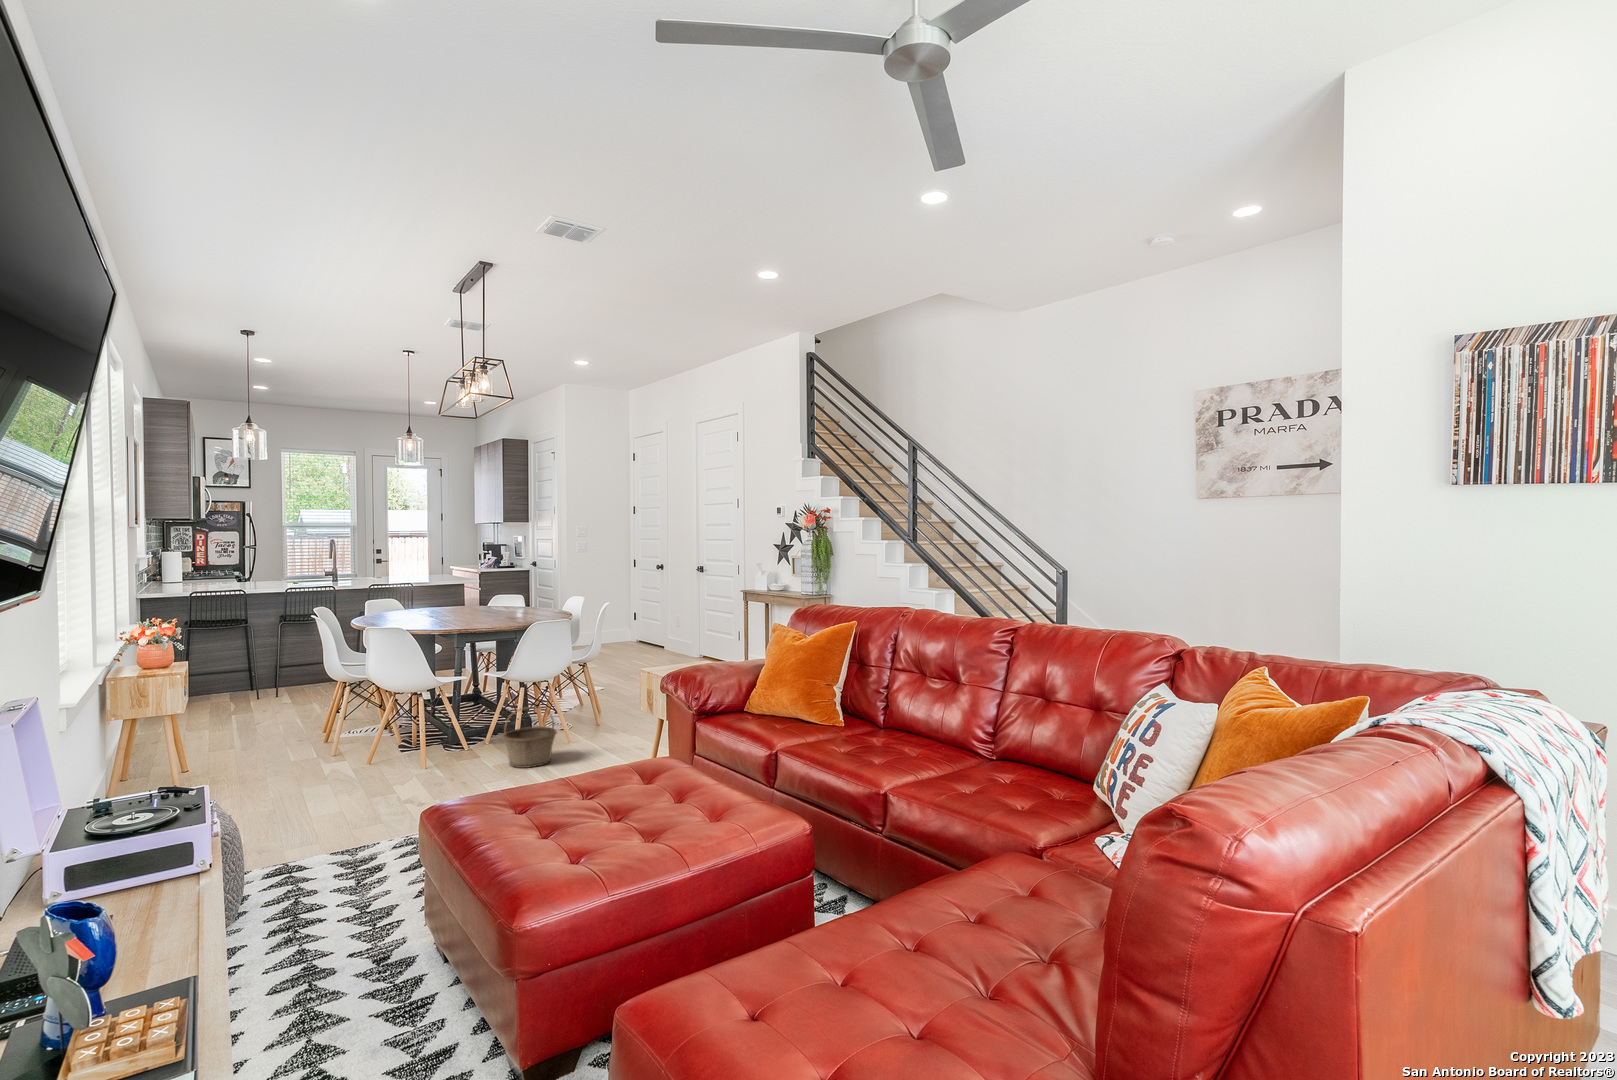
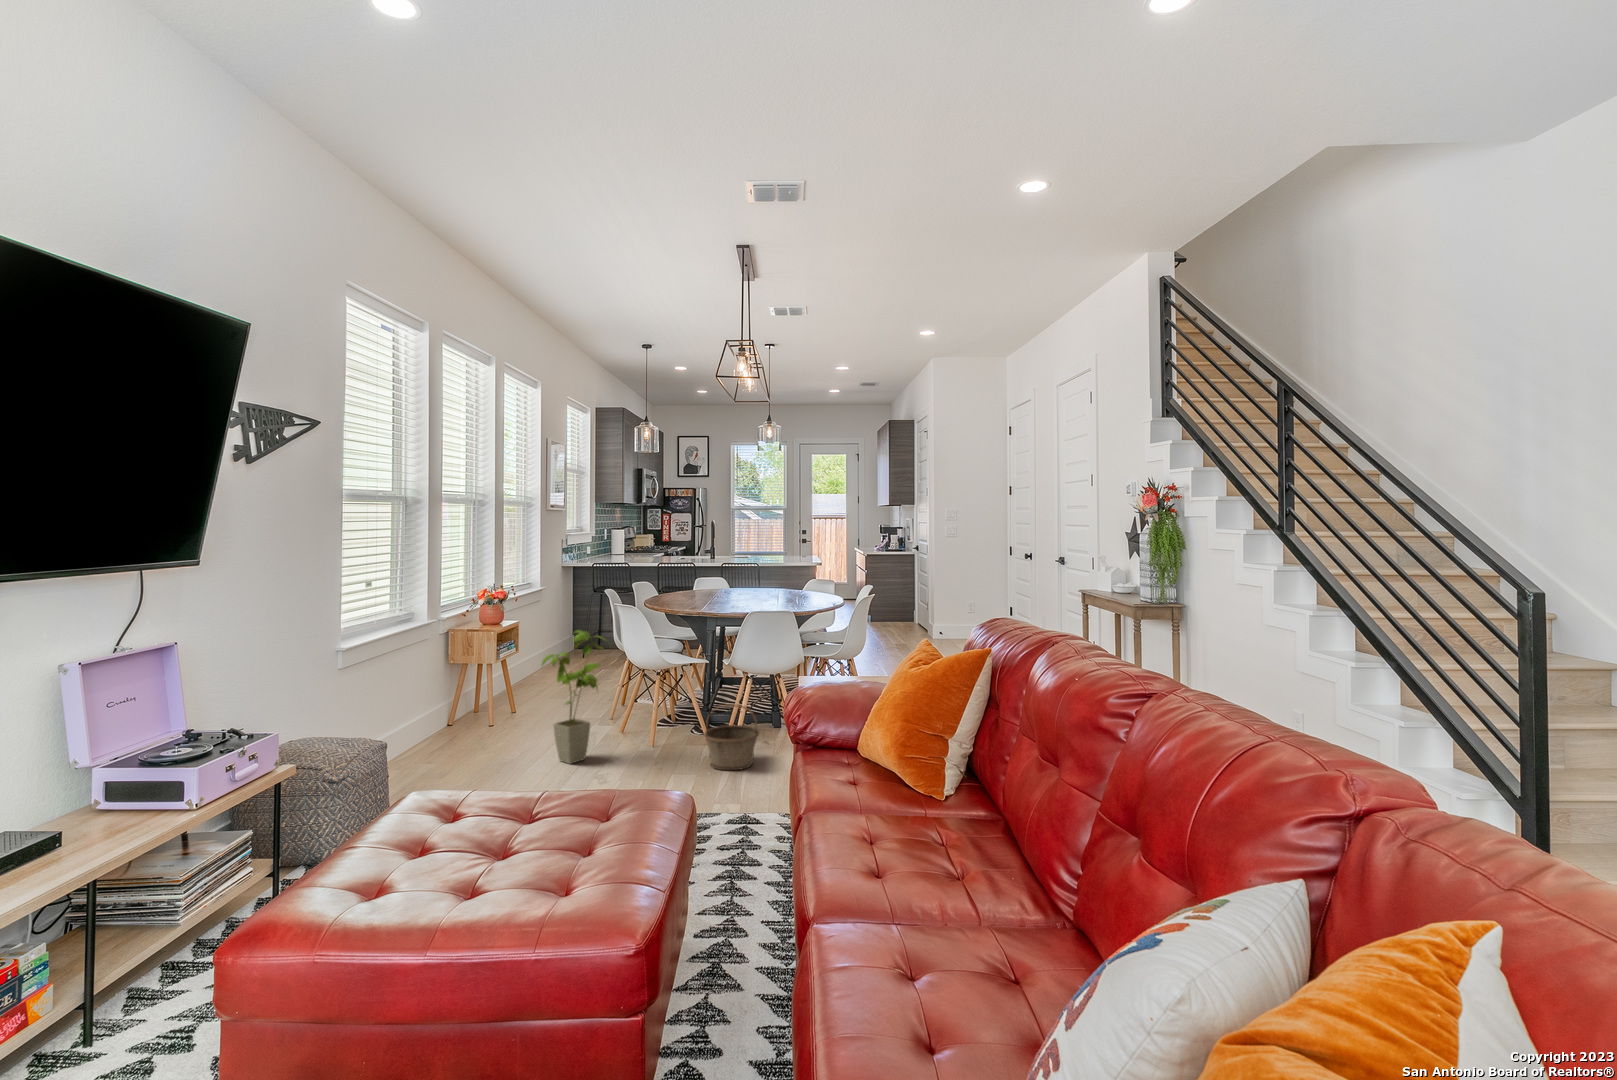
house plant: none [326,651,405,792] -> present [542,630,609,764]

